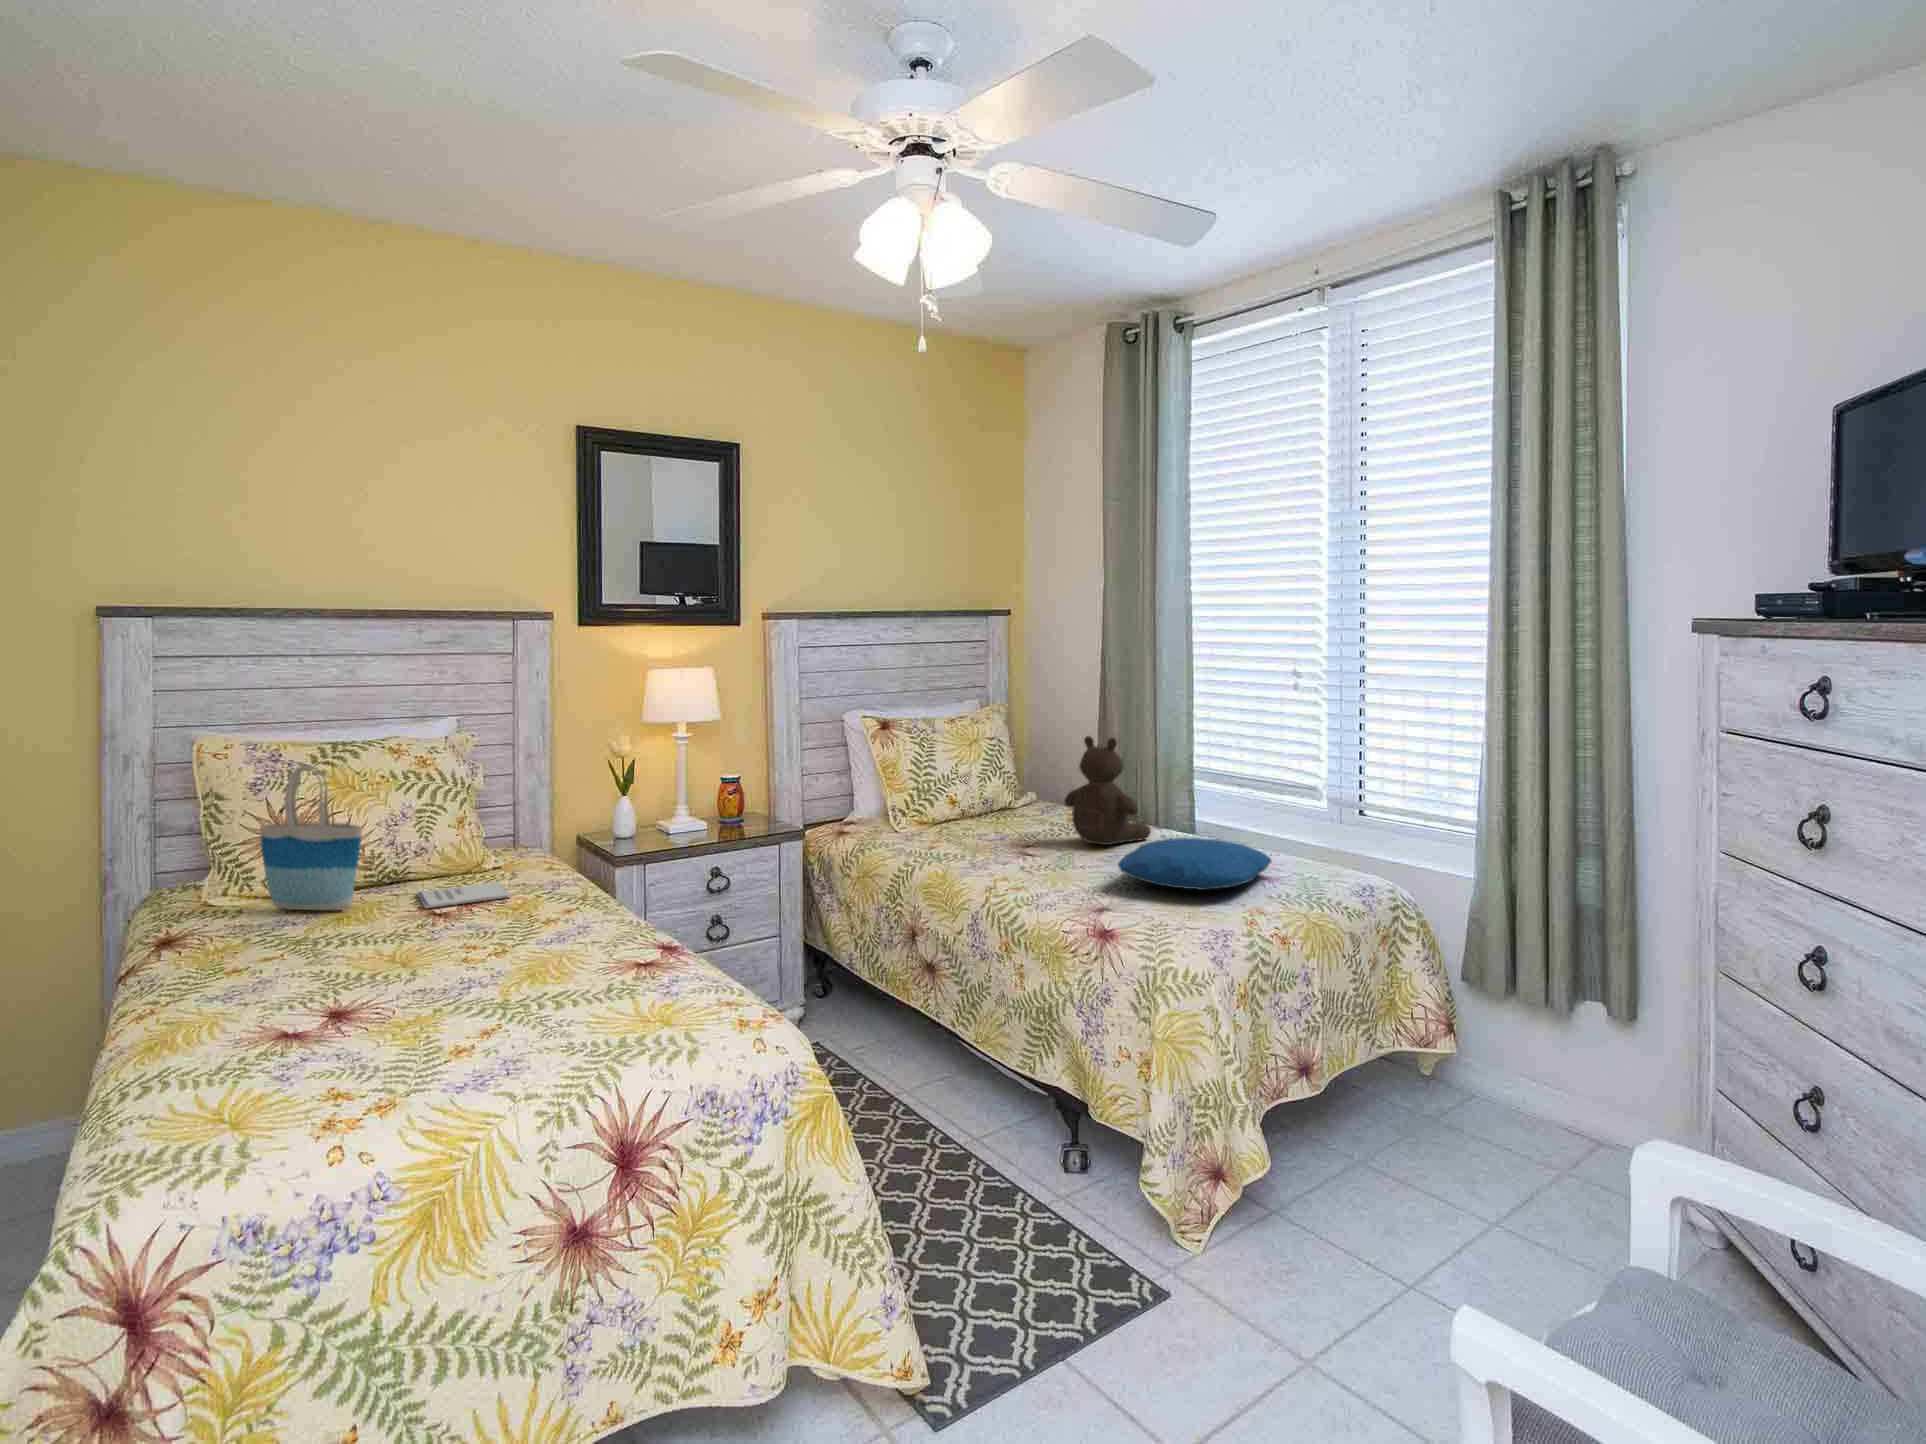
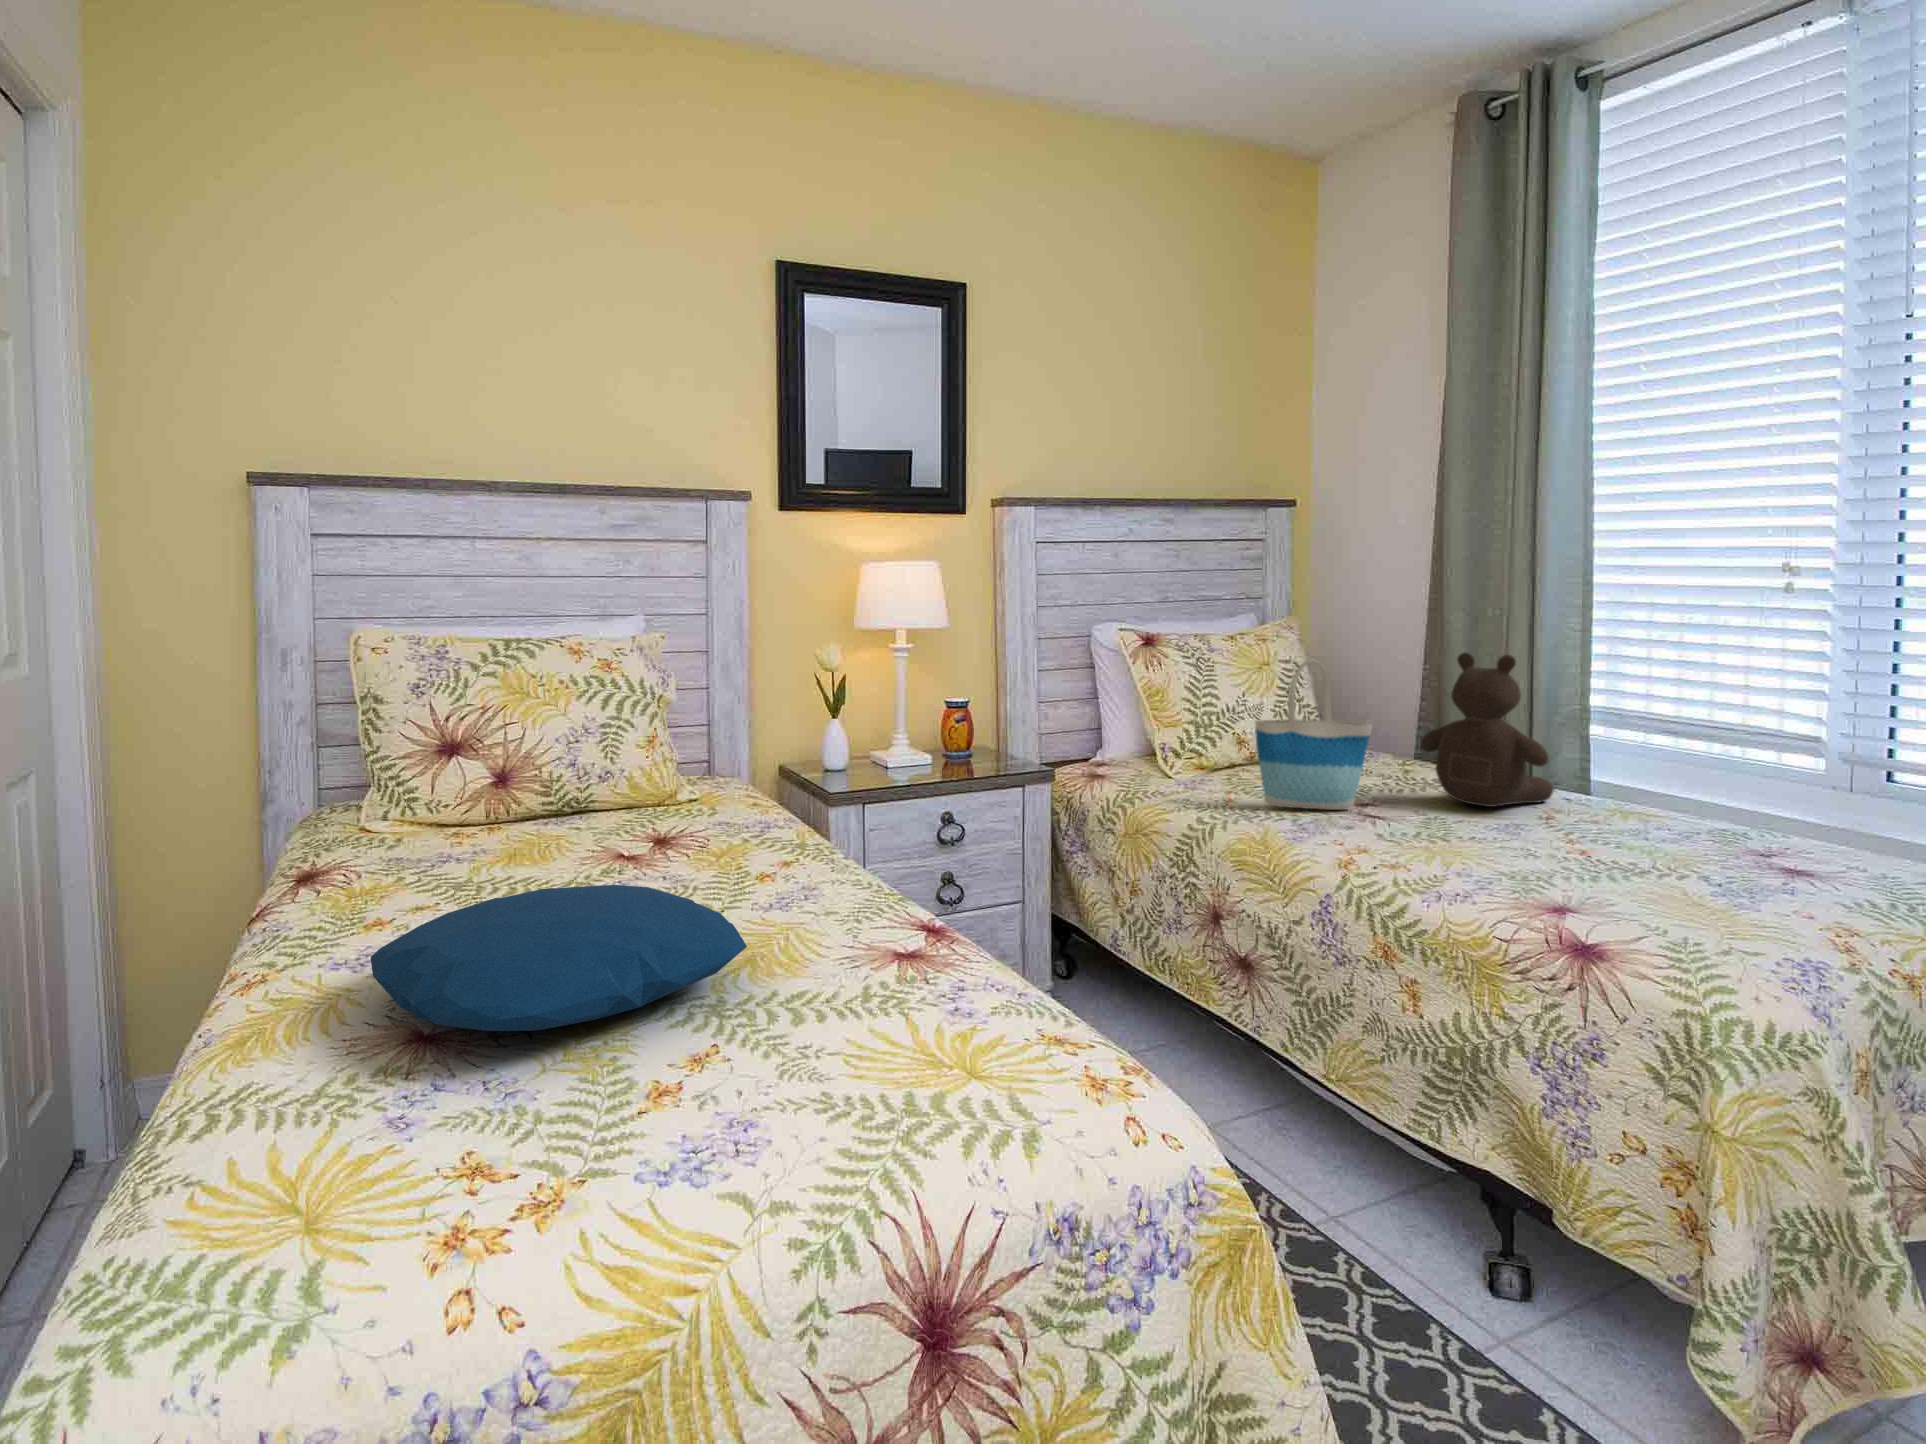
tote bag: present [260,765,362,910] -> present [1255,659,1372,810]
pillow: present [1117,838,1271,890] -> present [371,885,747,1031]
notebook: present [417,882,511,908] -> none [601,818,713,850]

